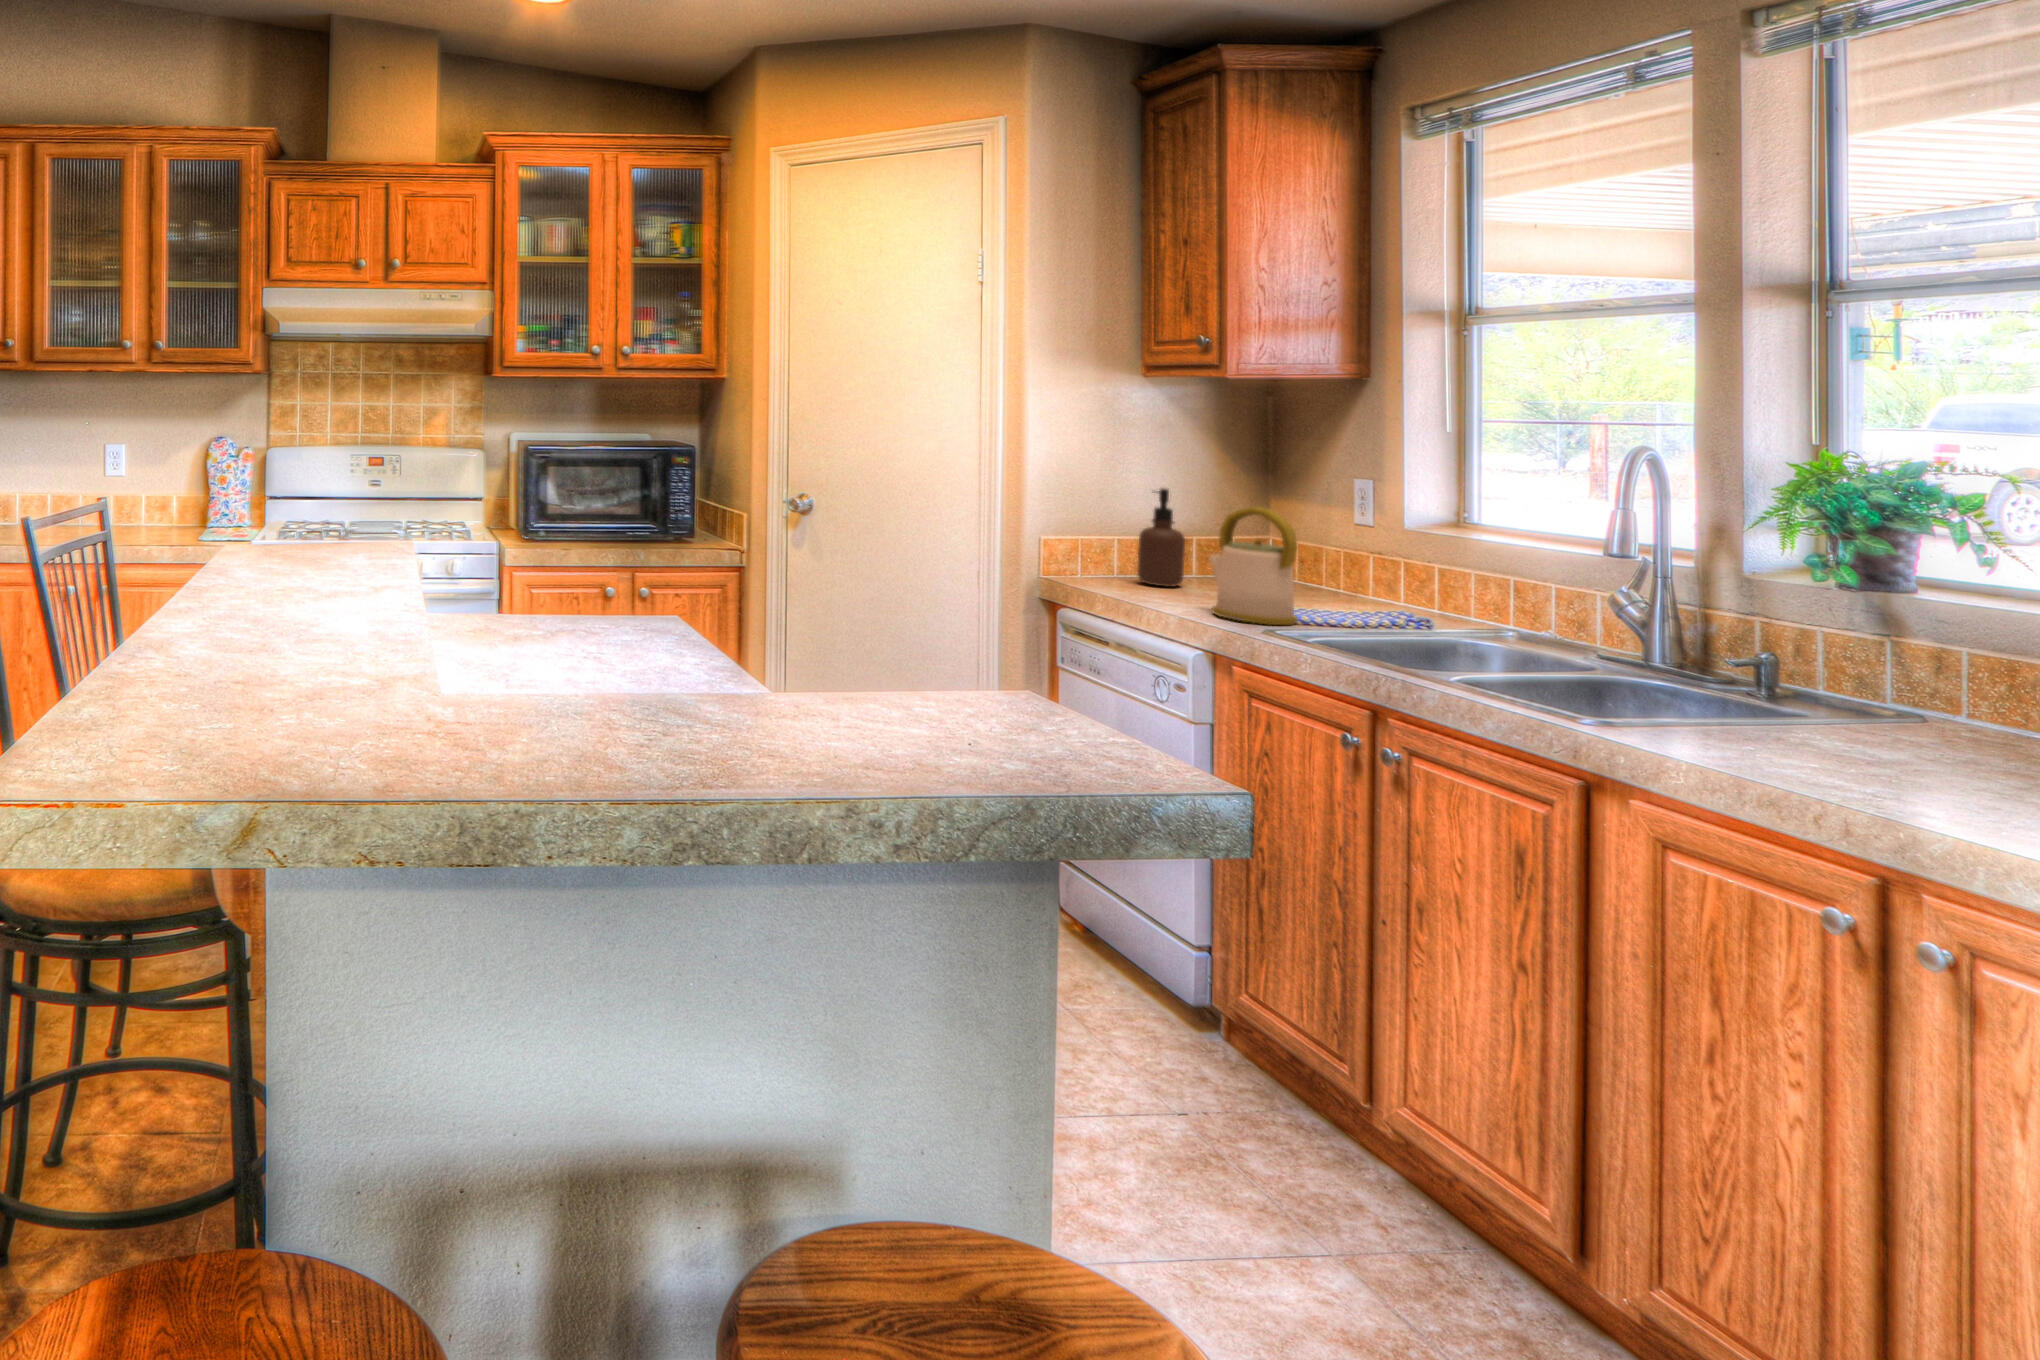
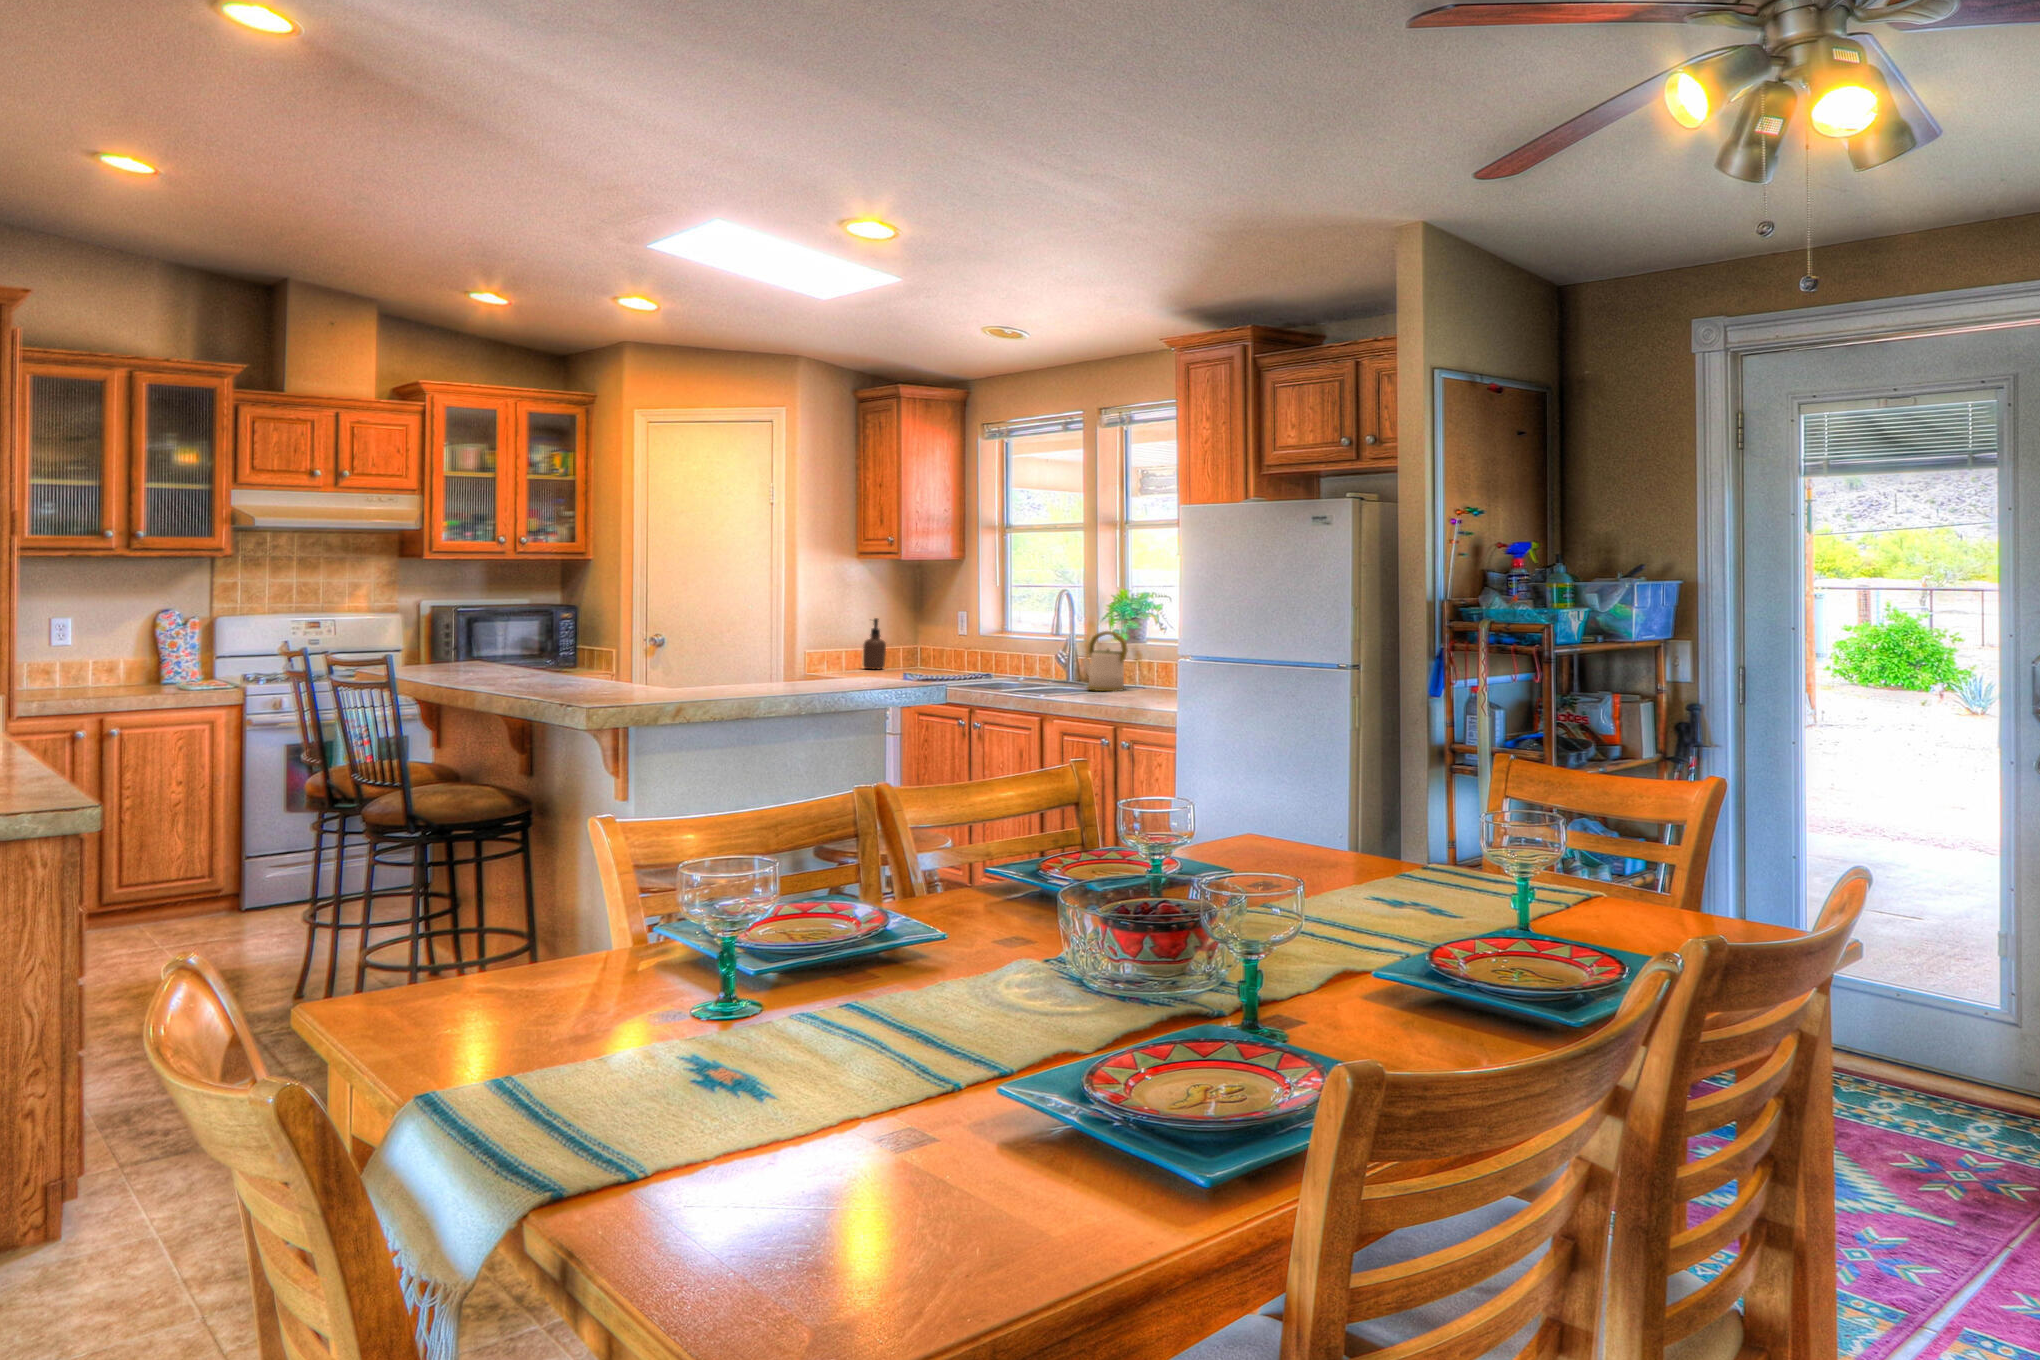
kettle: present [1209,507,1298,625] -> present [1083,631,1127,691]

